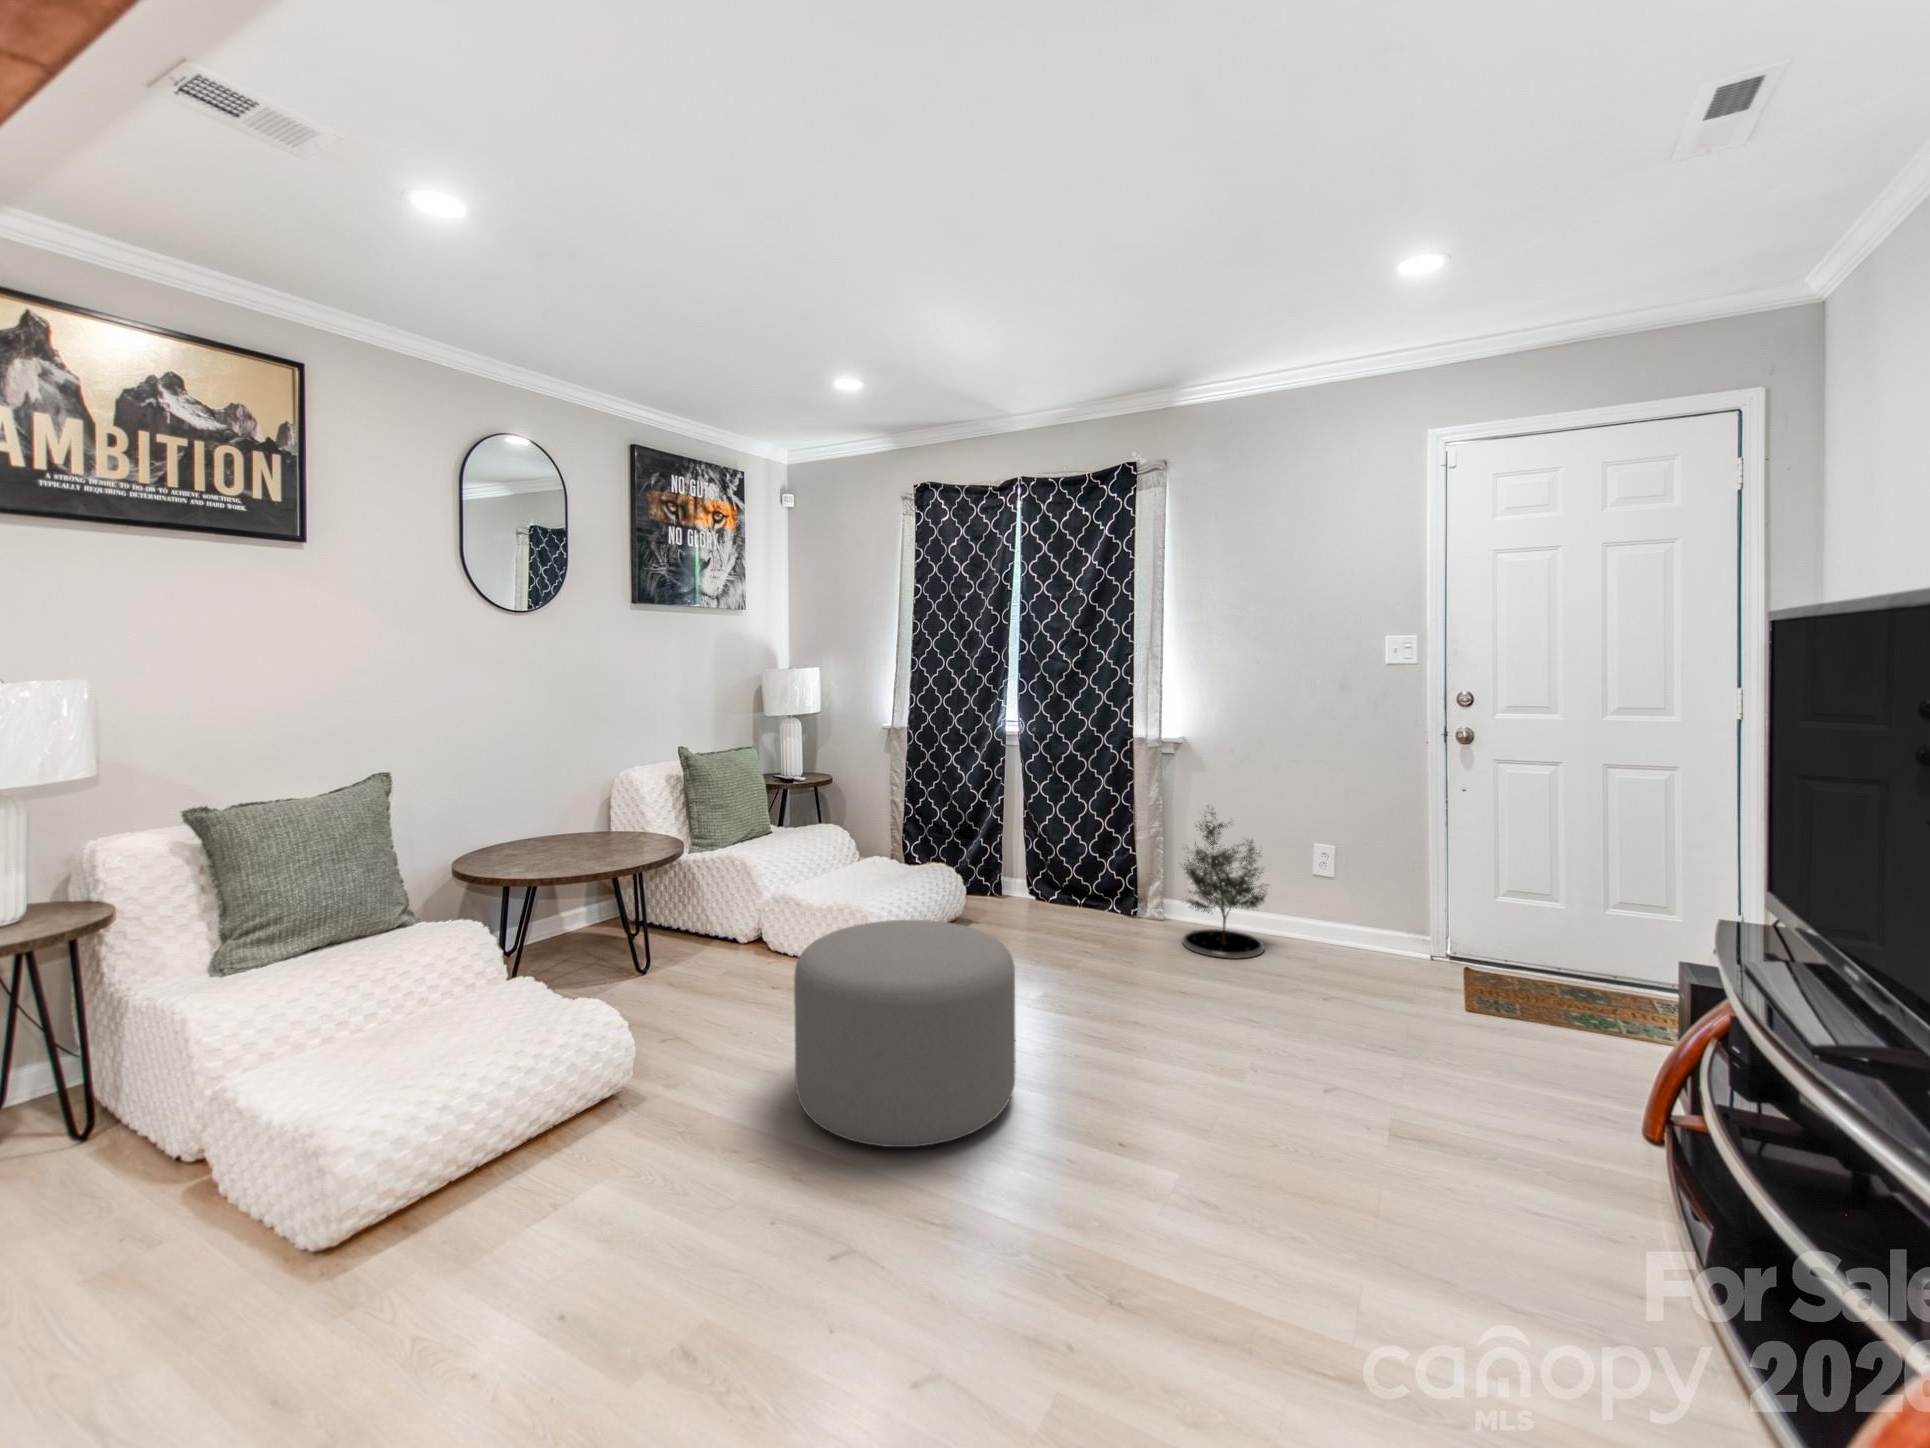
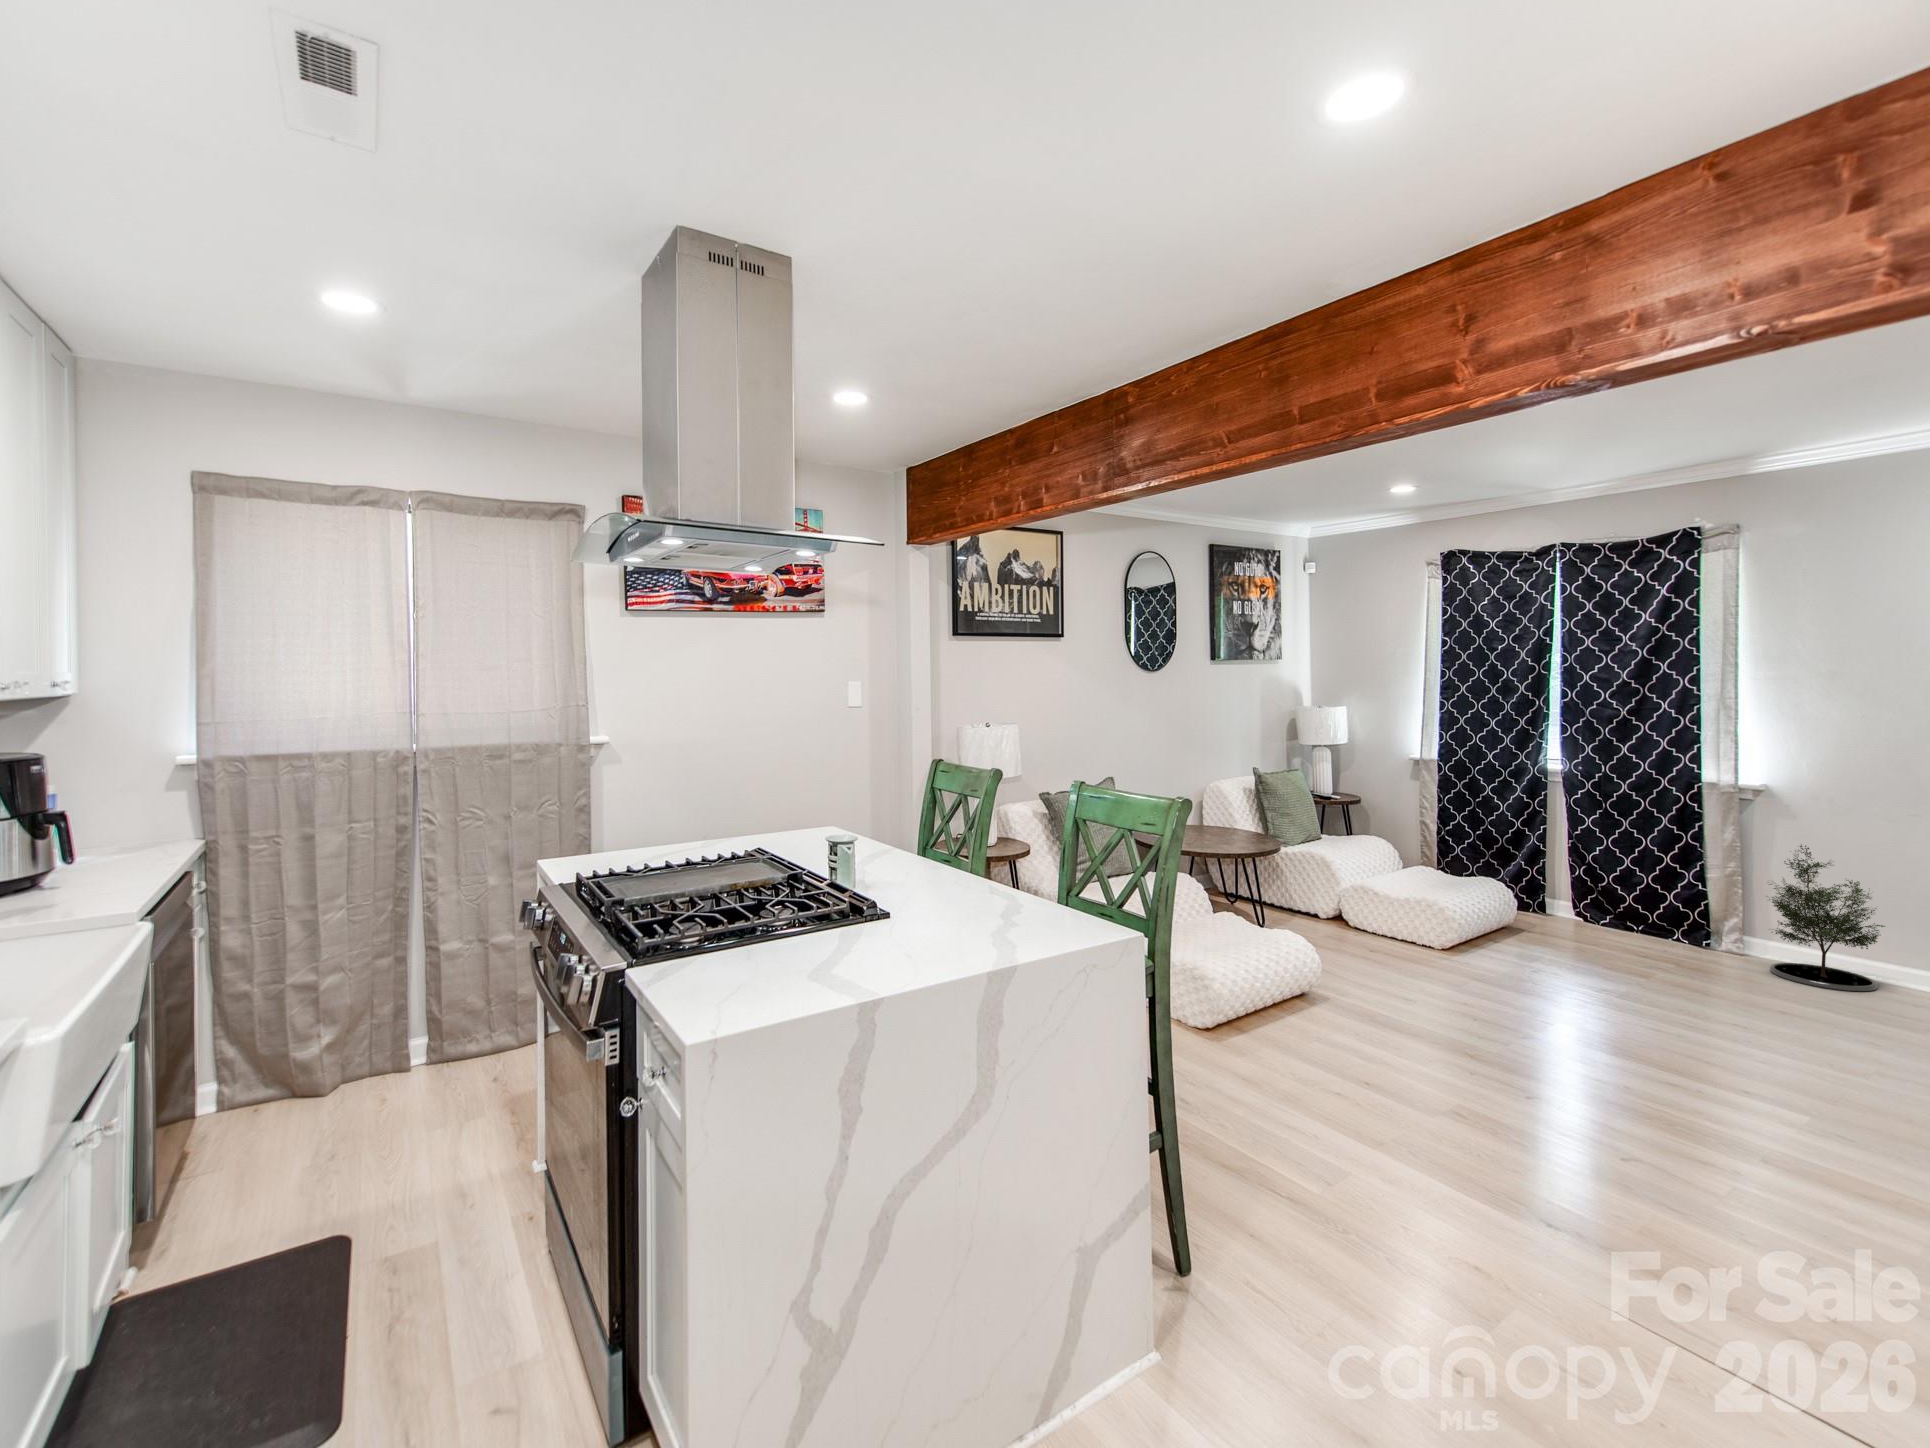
ottoman: present [794,920,1015,1147] -> none [1440,906,1637,1060]

